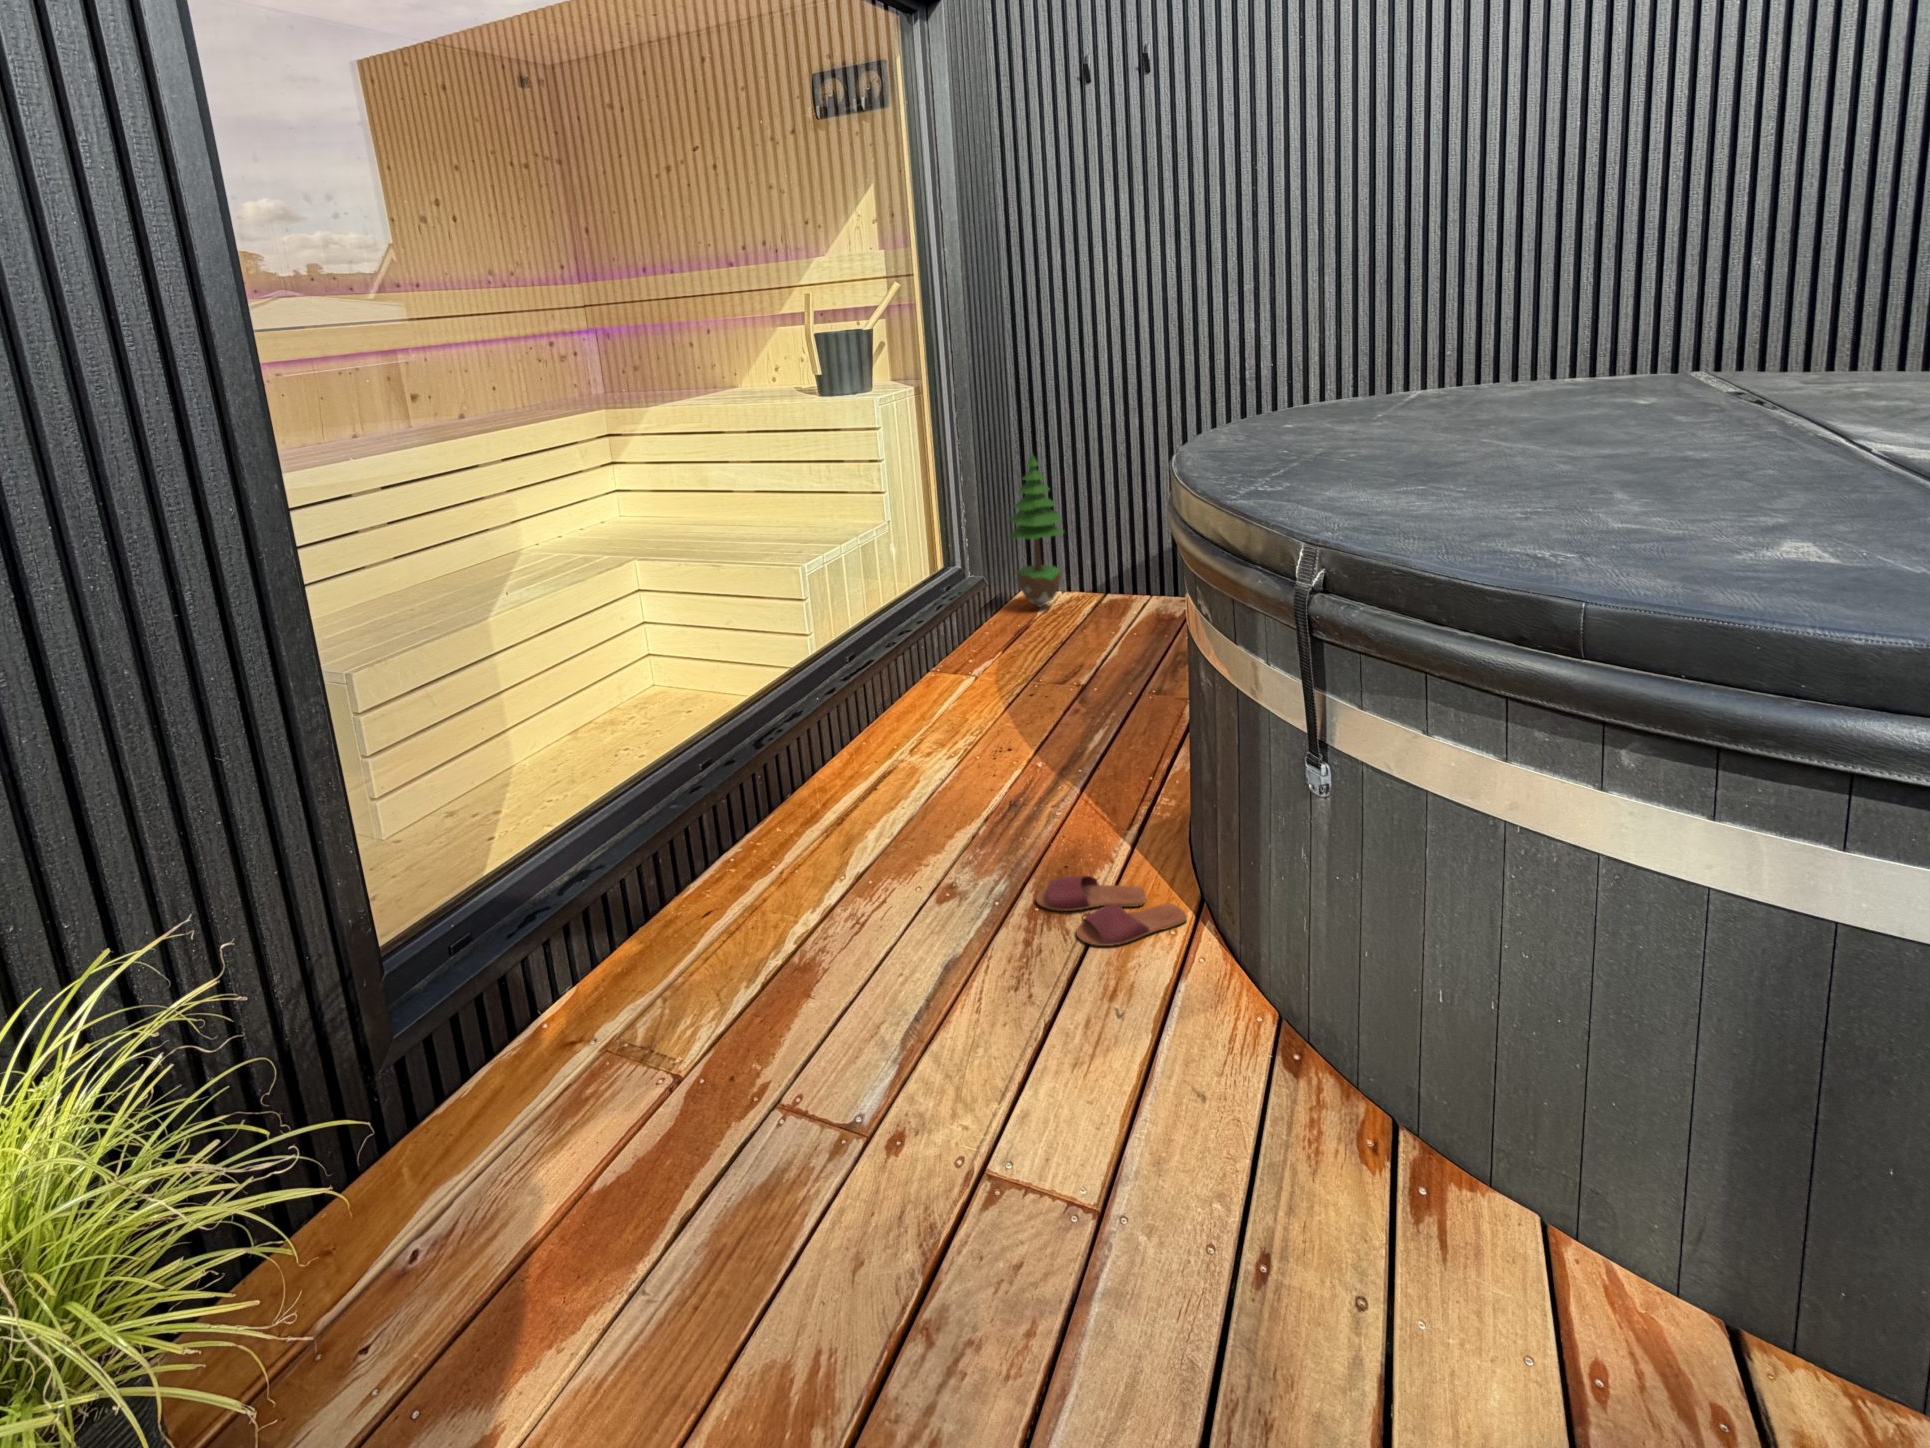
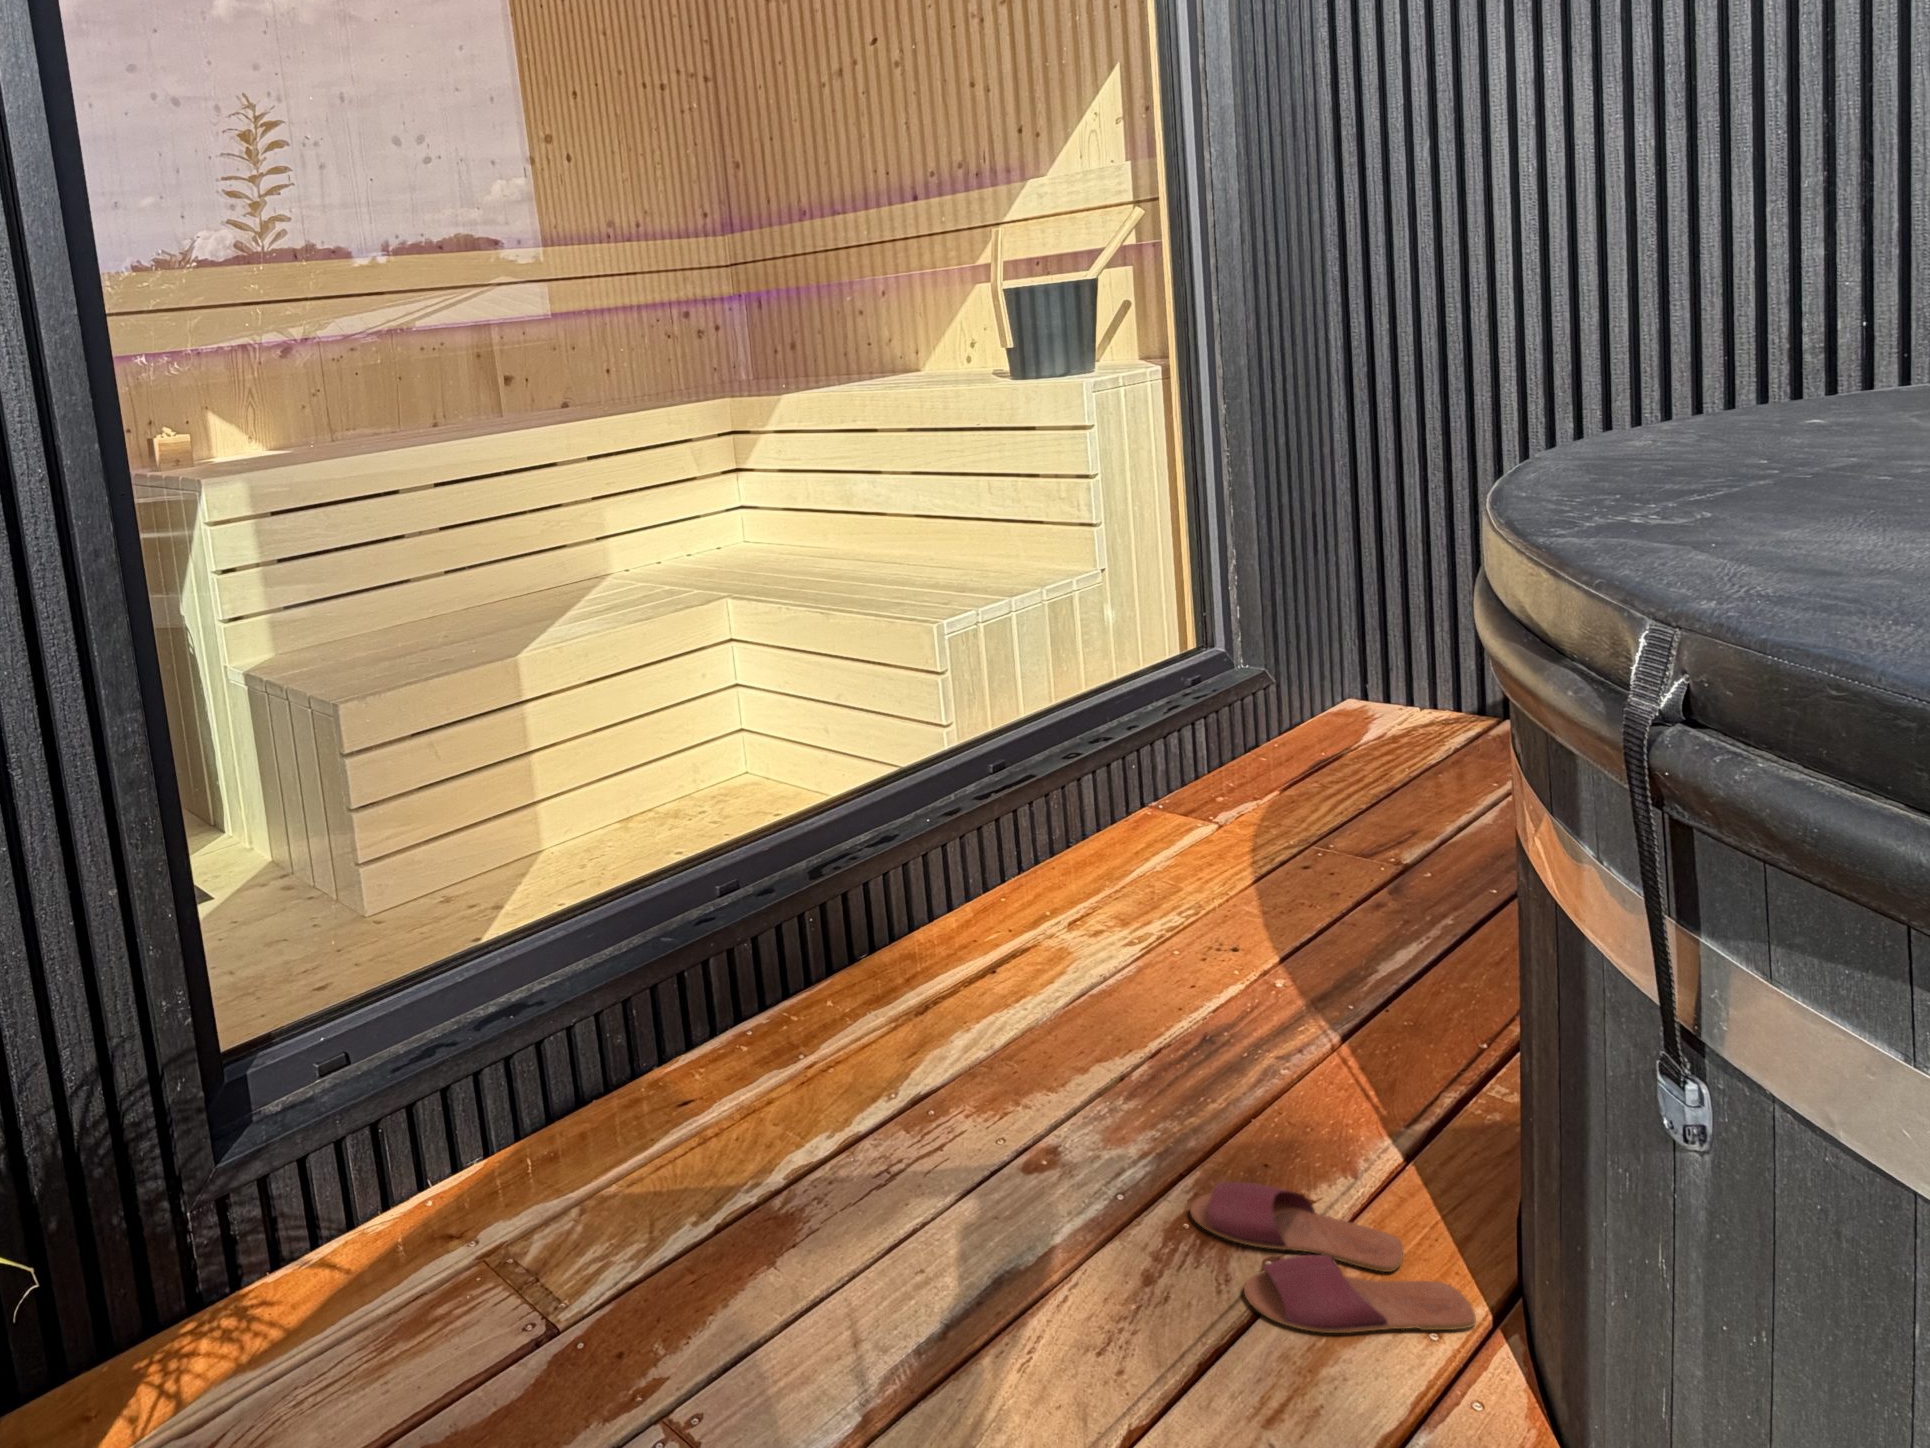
potted tree: present [1009,454,1063,607] -> none [1312,470,1418,725]

